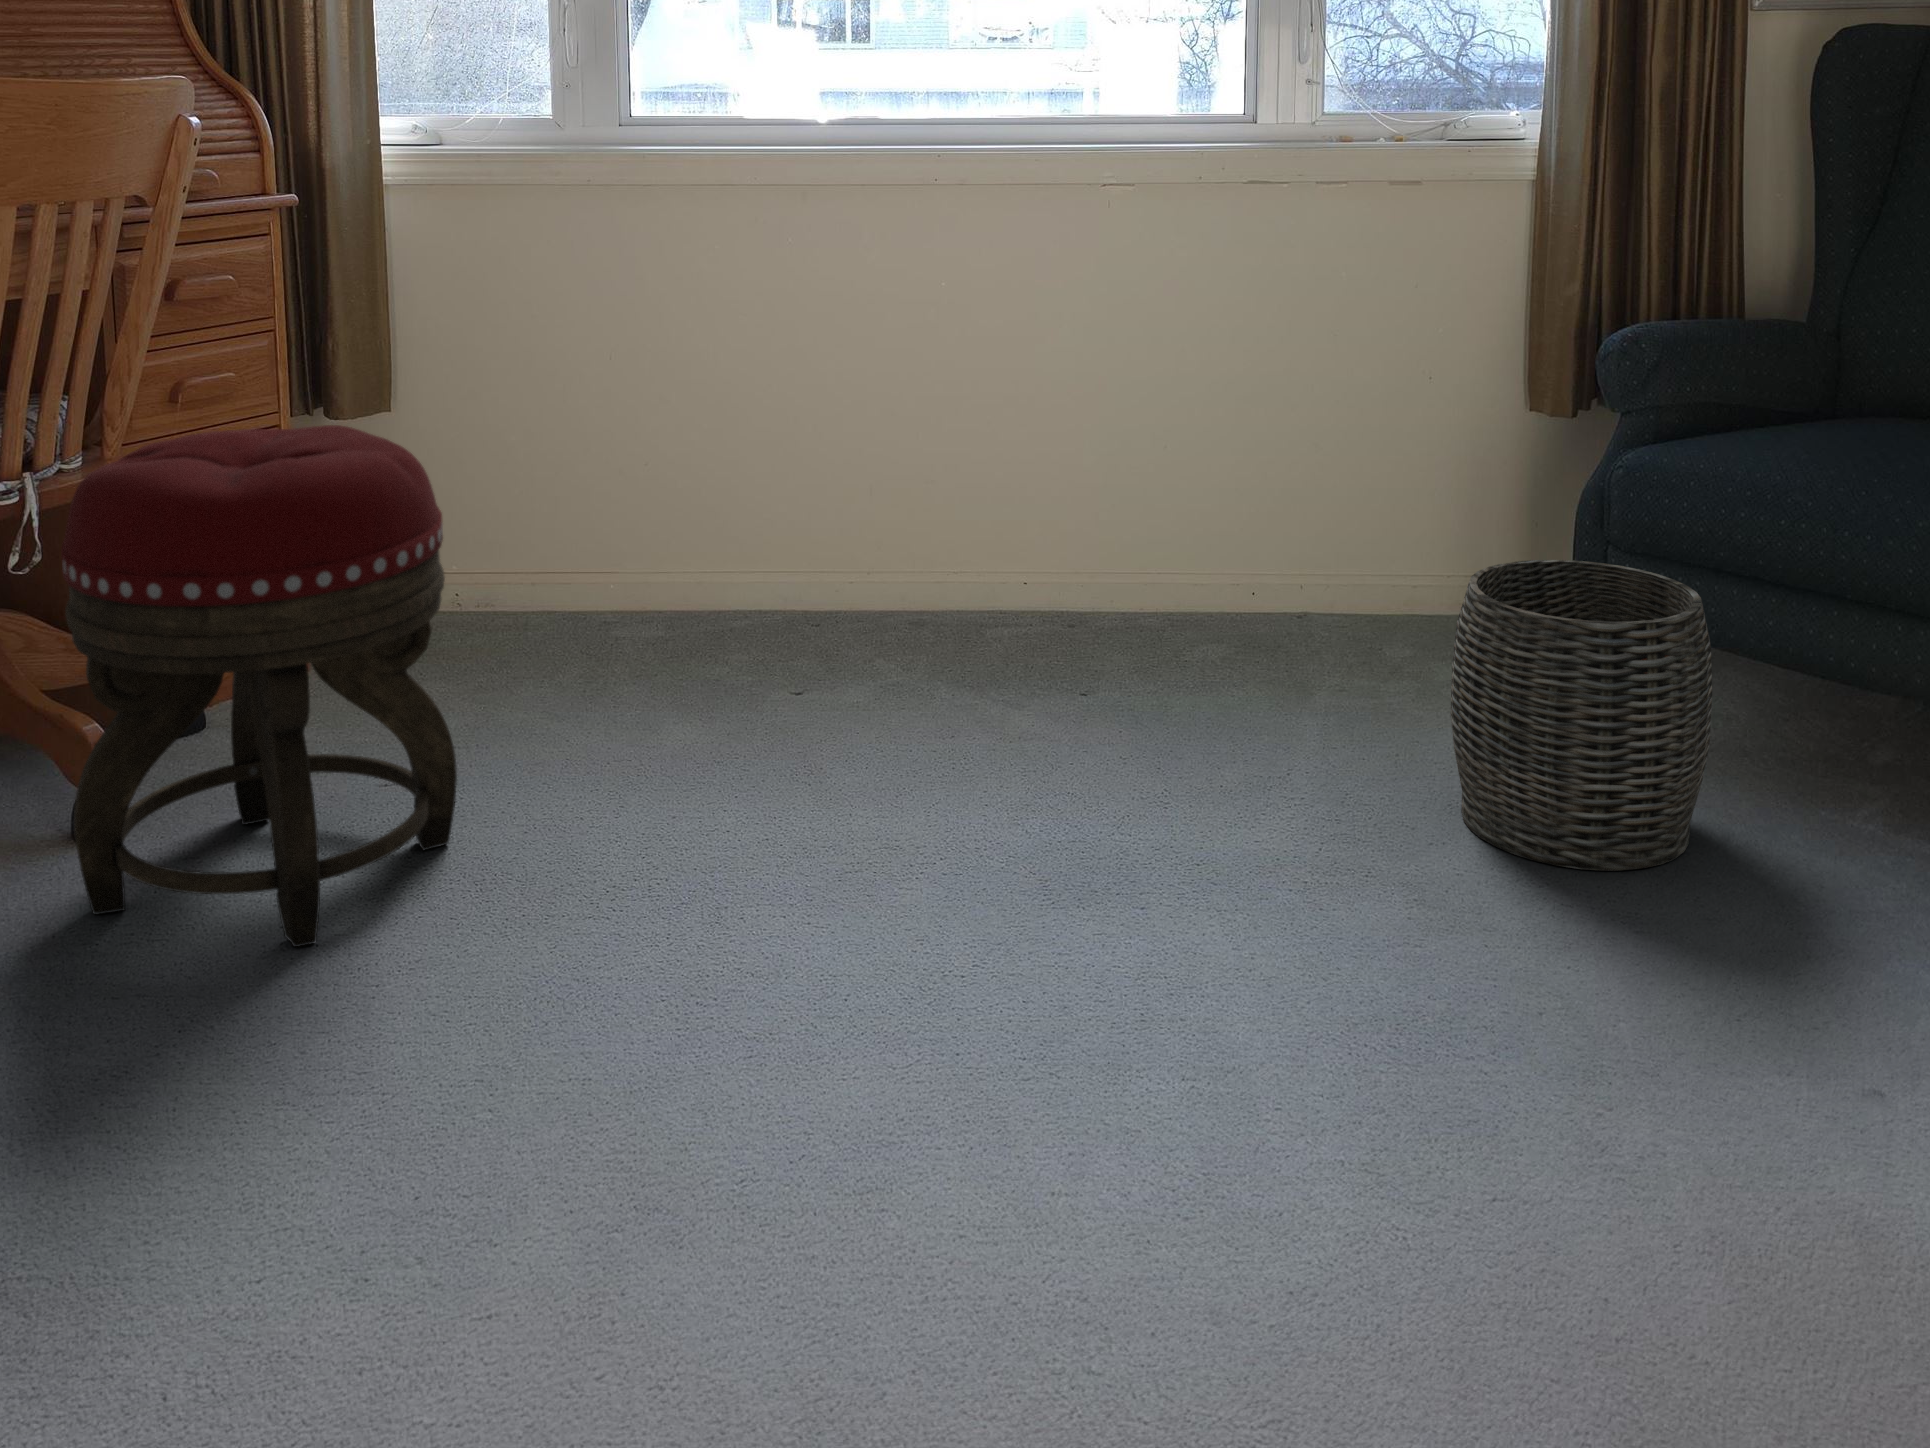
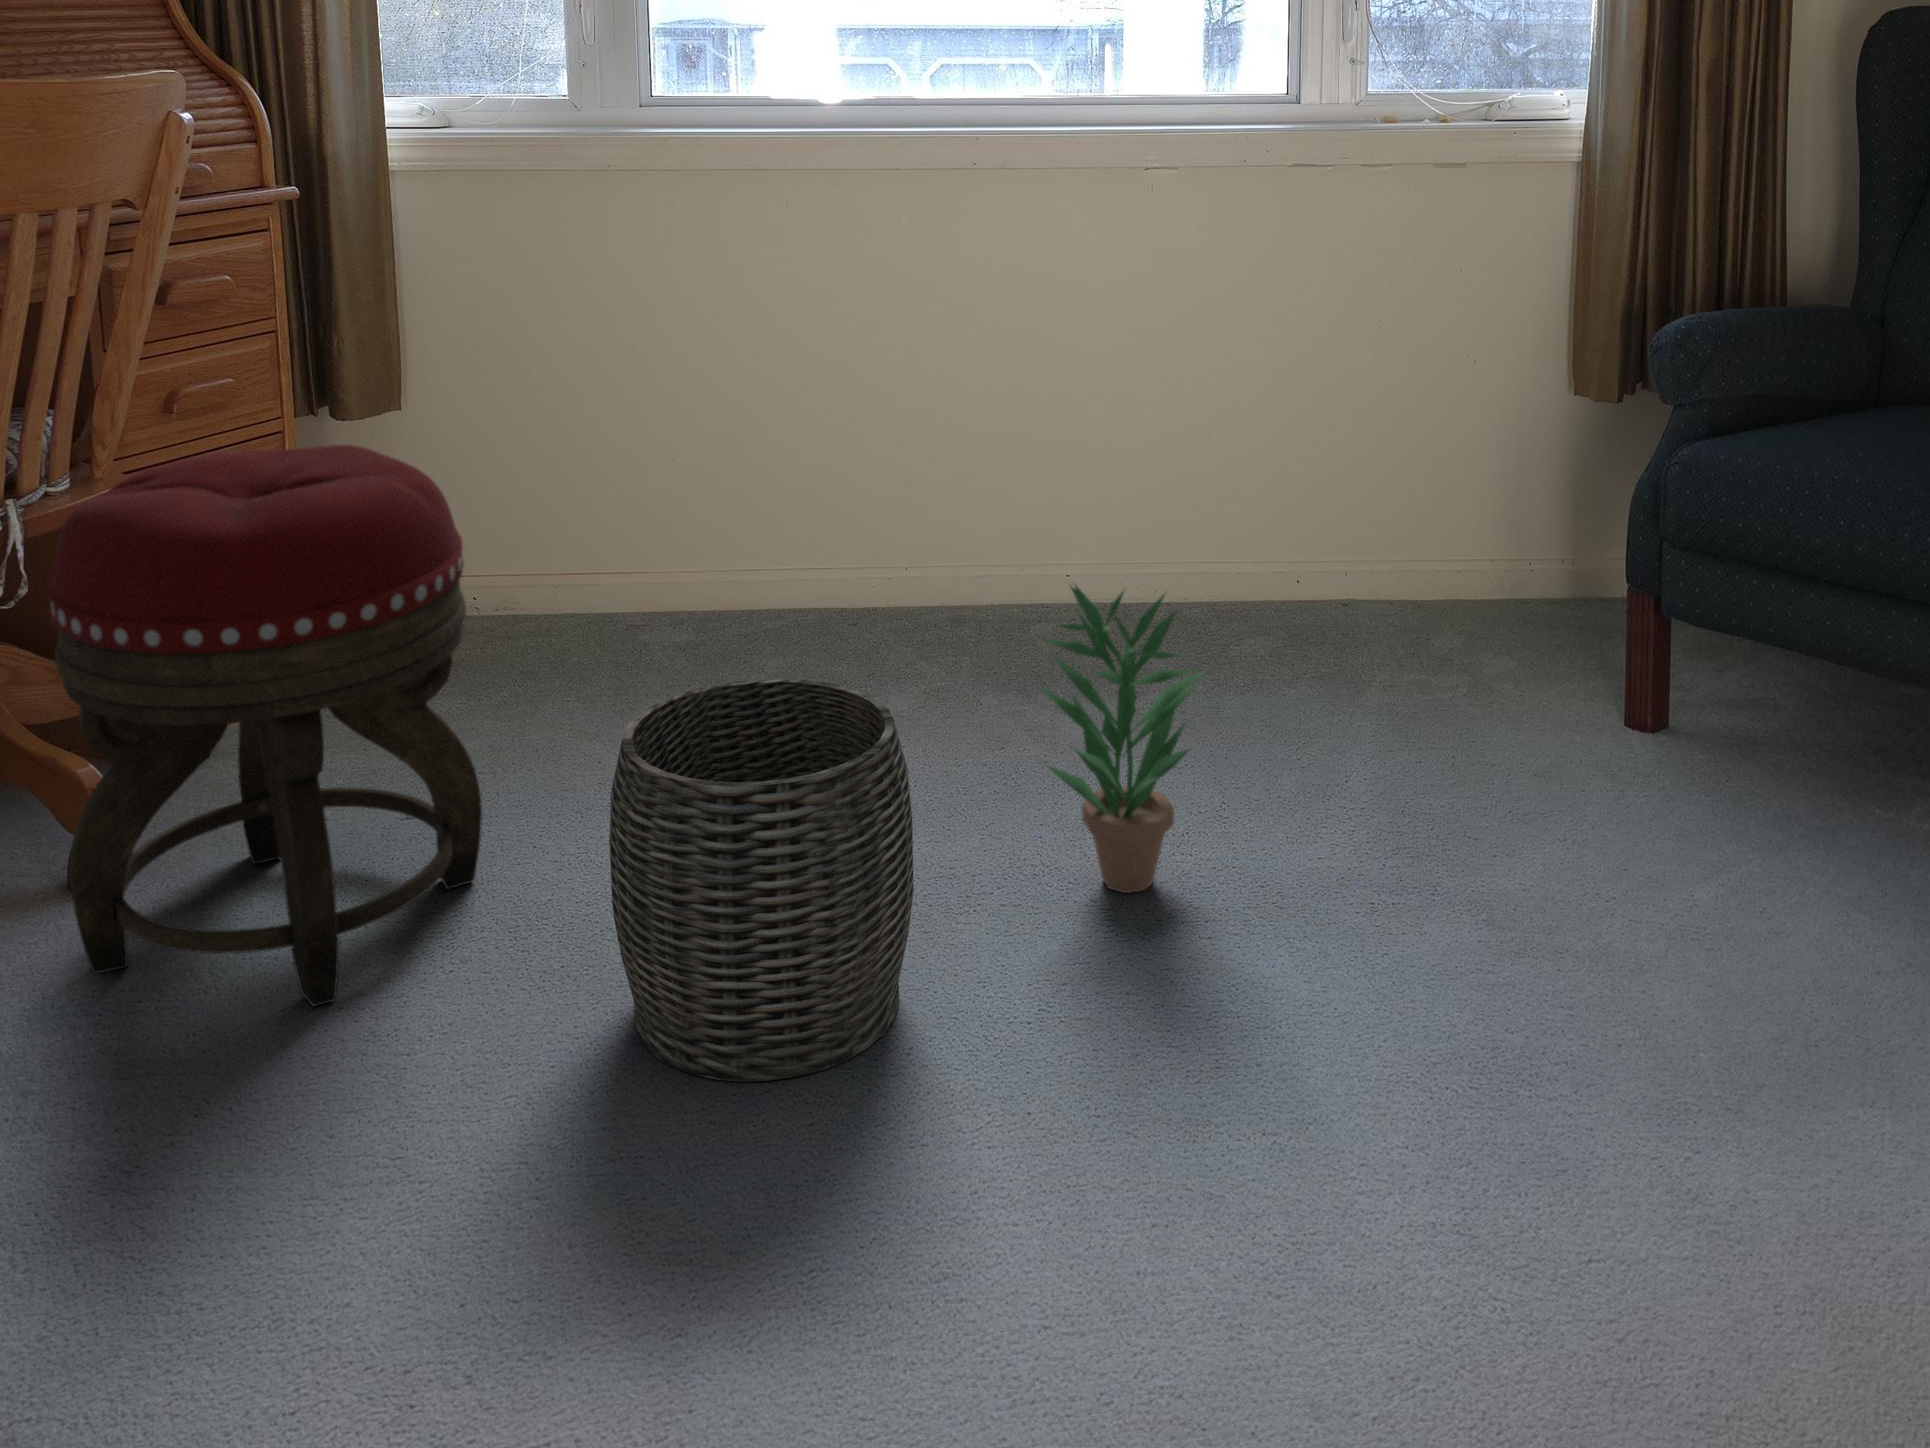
woven basket: present [1450,560,1712,871] -> present [609,679,914,1082]
potted plant: none [984,562,1152,868] -> present [1039,585,1204,893]

